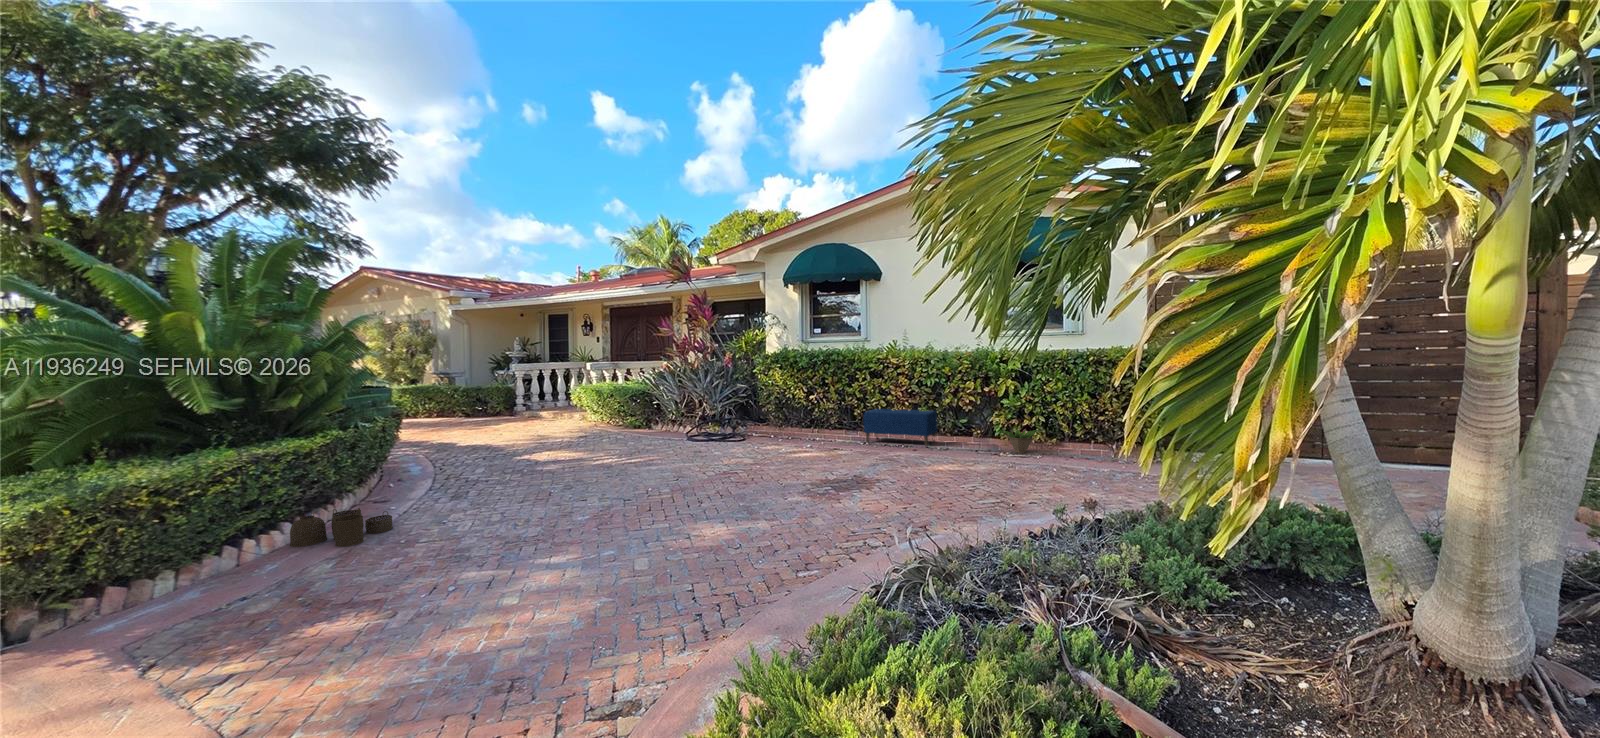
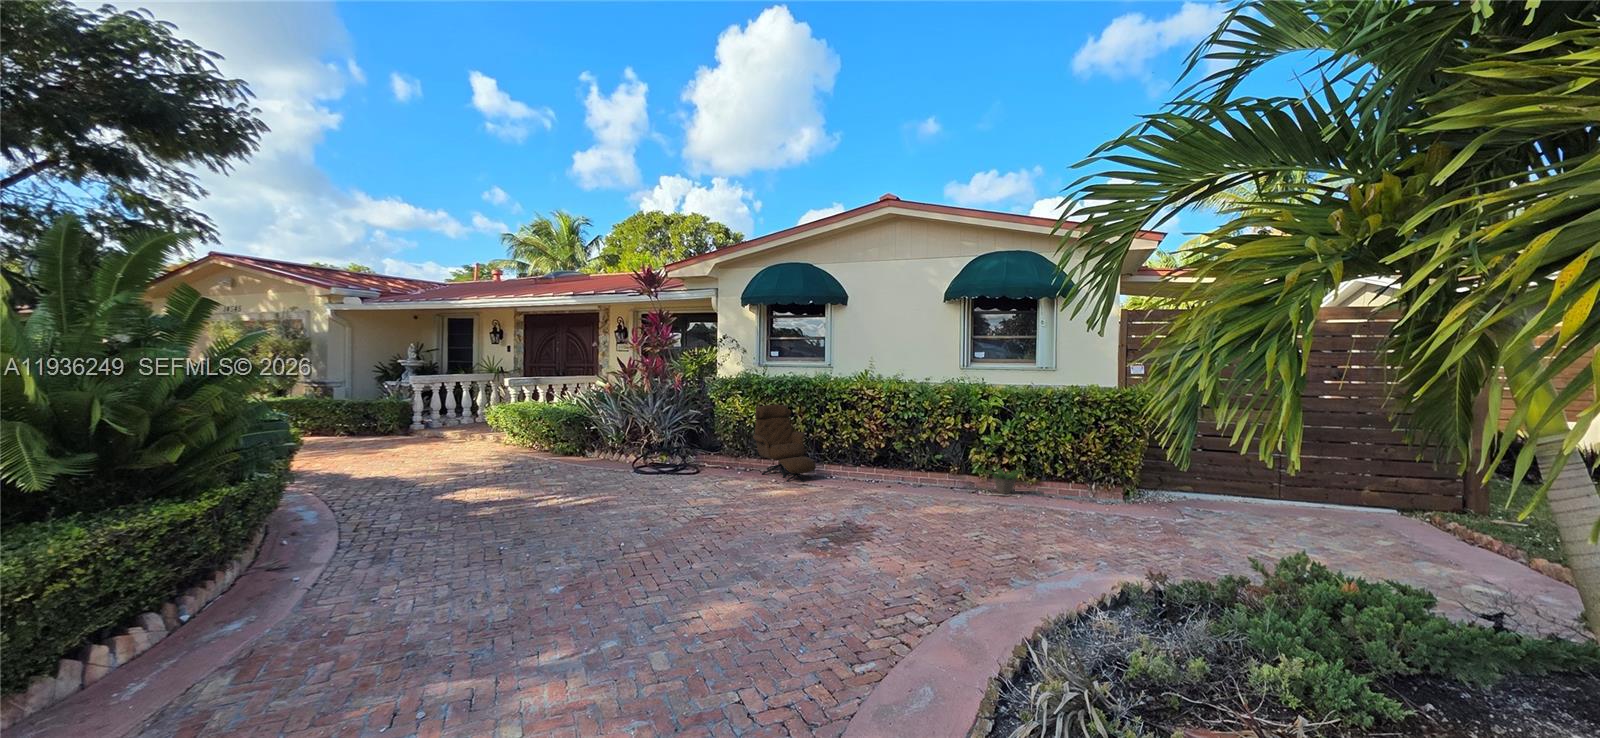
lounge chair: none [790,376,845,445] -> present [753,405,816,482]
bench: present [864,409,938,446] -> none [836,442,913,485]
woven basket: present [290,508,393,547] -> none [140,615,295,683]

